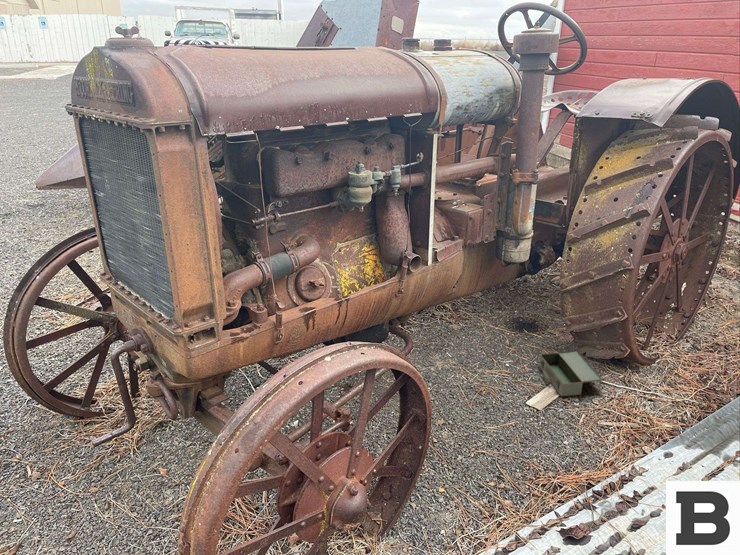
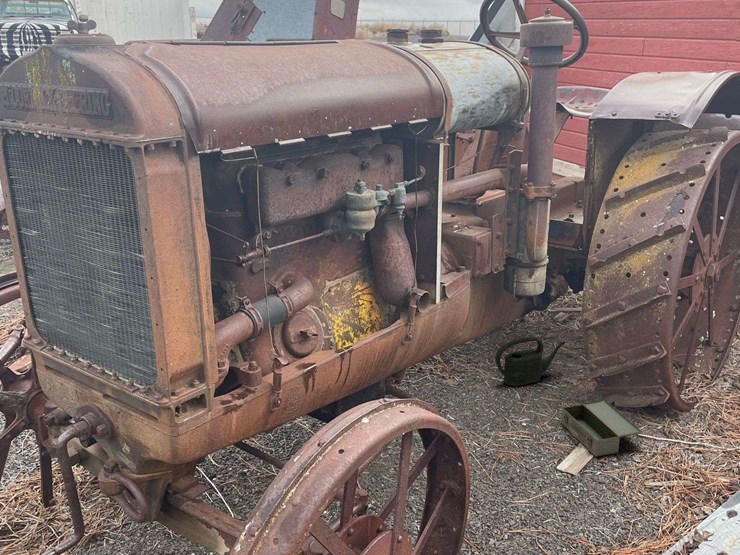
watering can: none [493,295,553,334] -> present [495,337,565,386]

